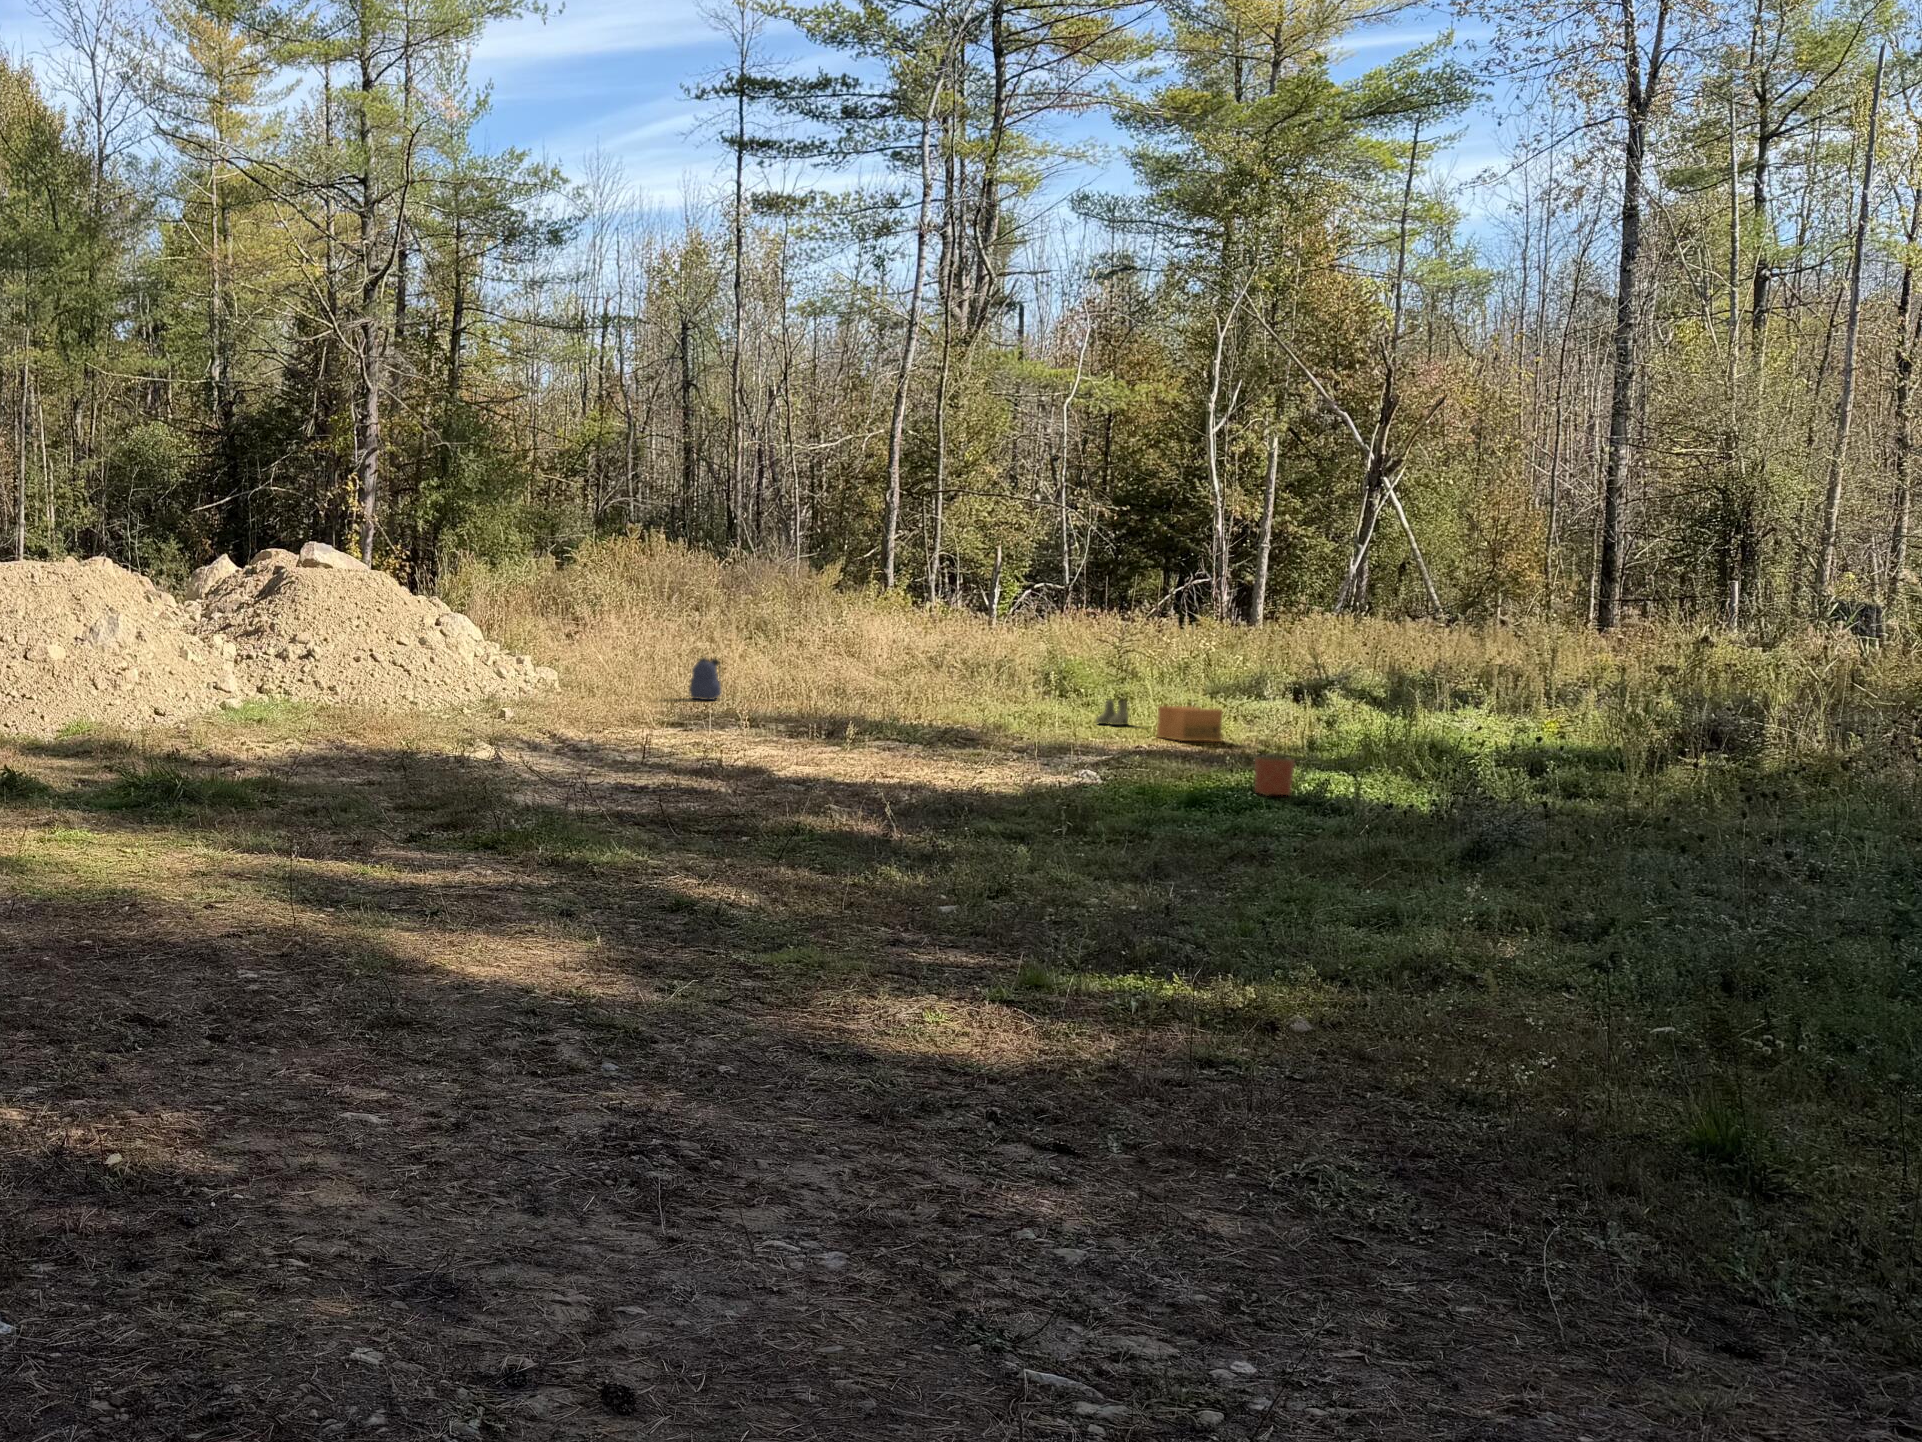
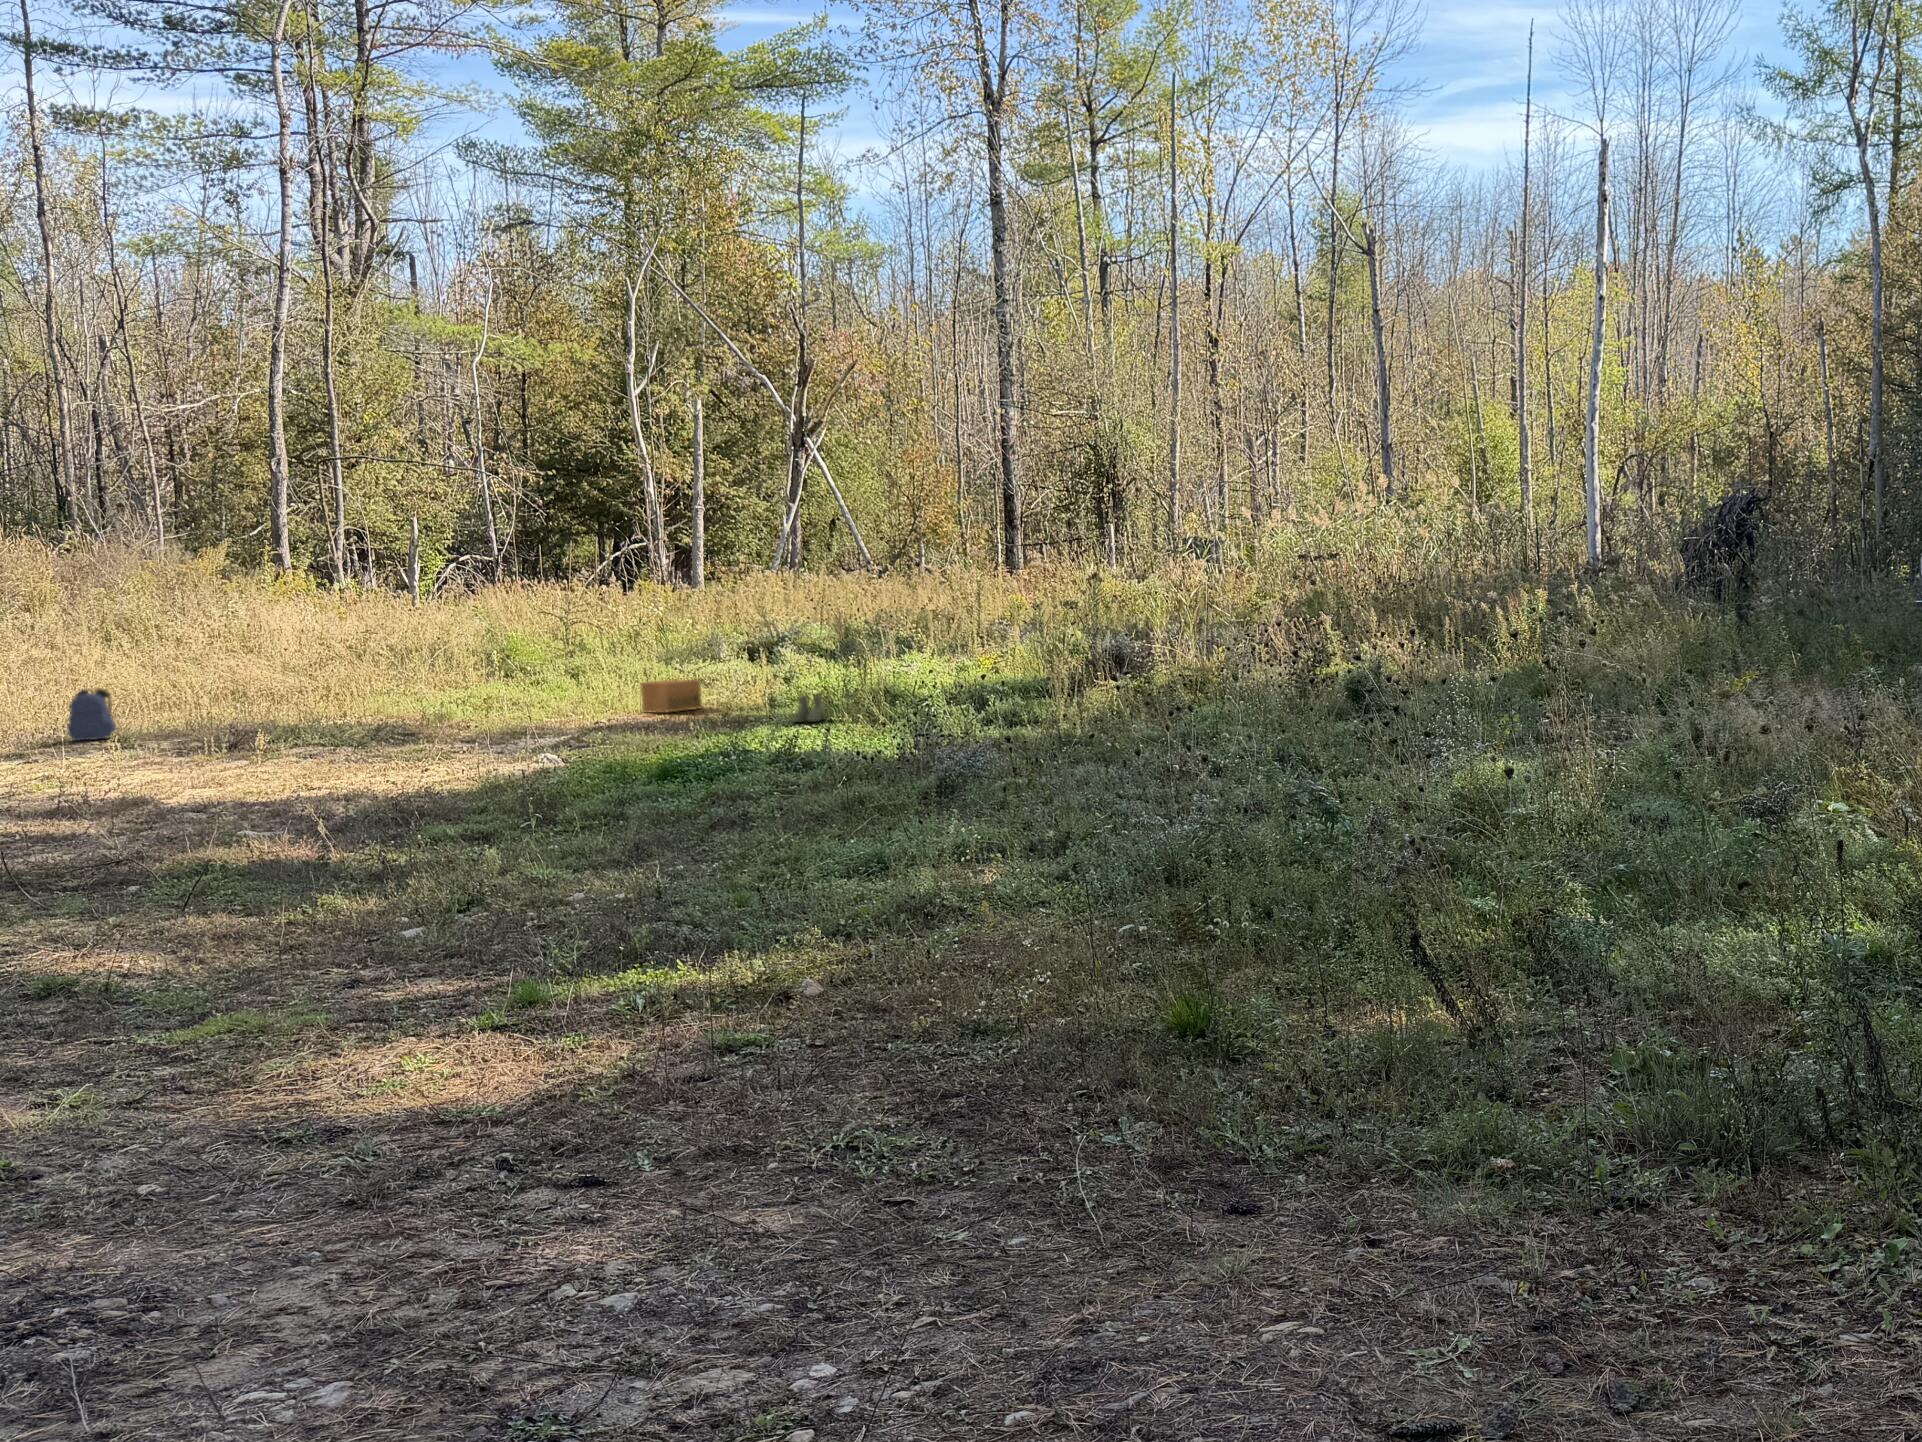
boots: present [1096,699,1129,725] -> present [792,695,825,722]
planter: present [1255,757,1294,795] -> none [738,715,771,750]

